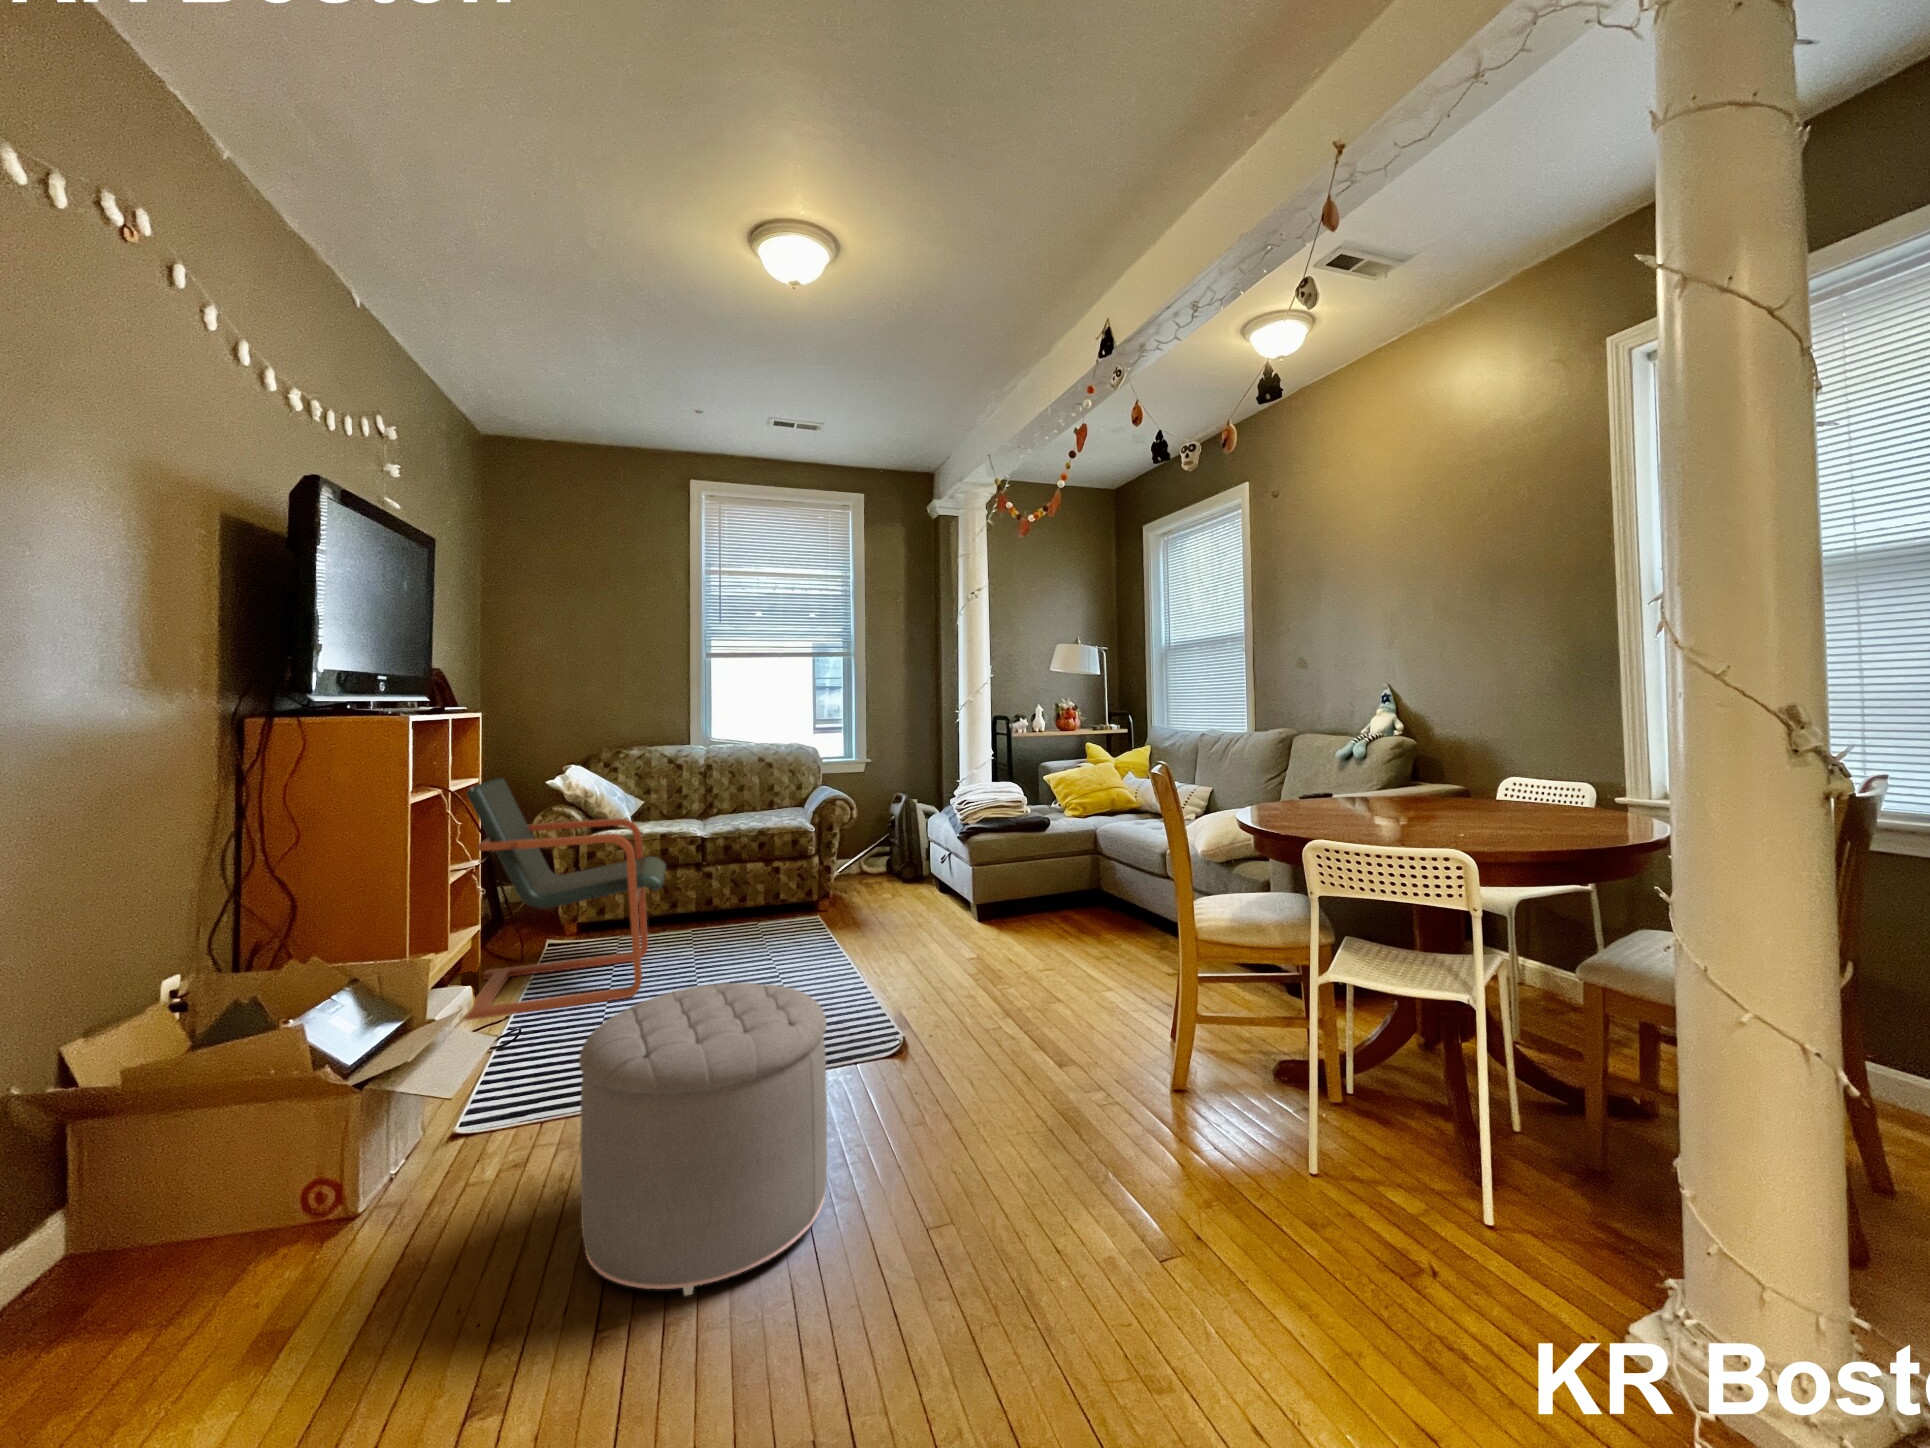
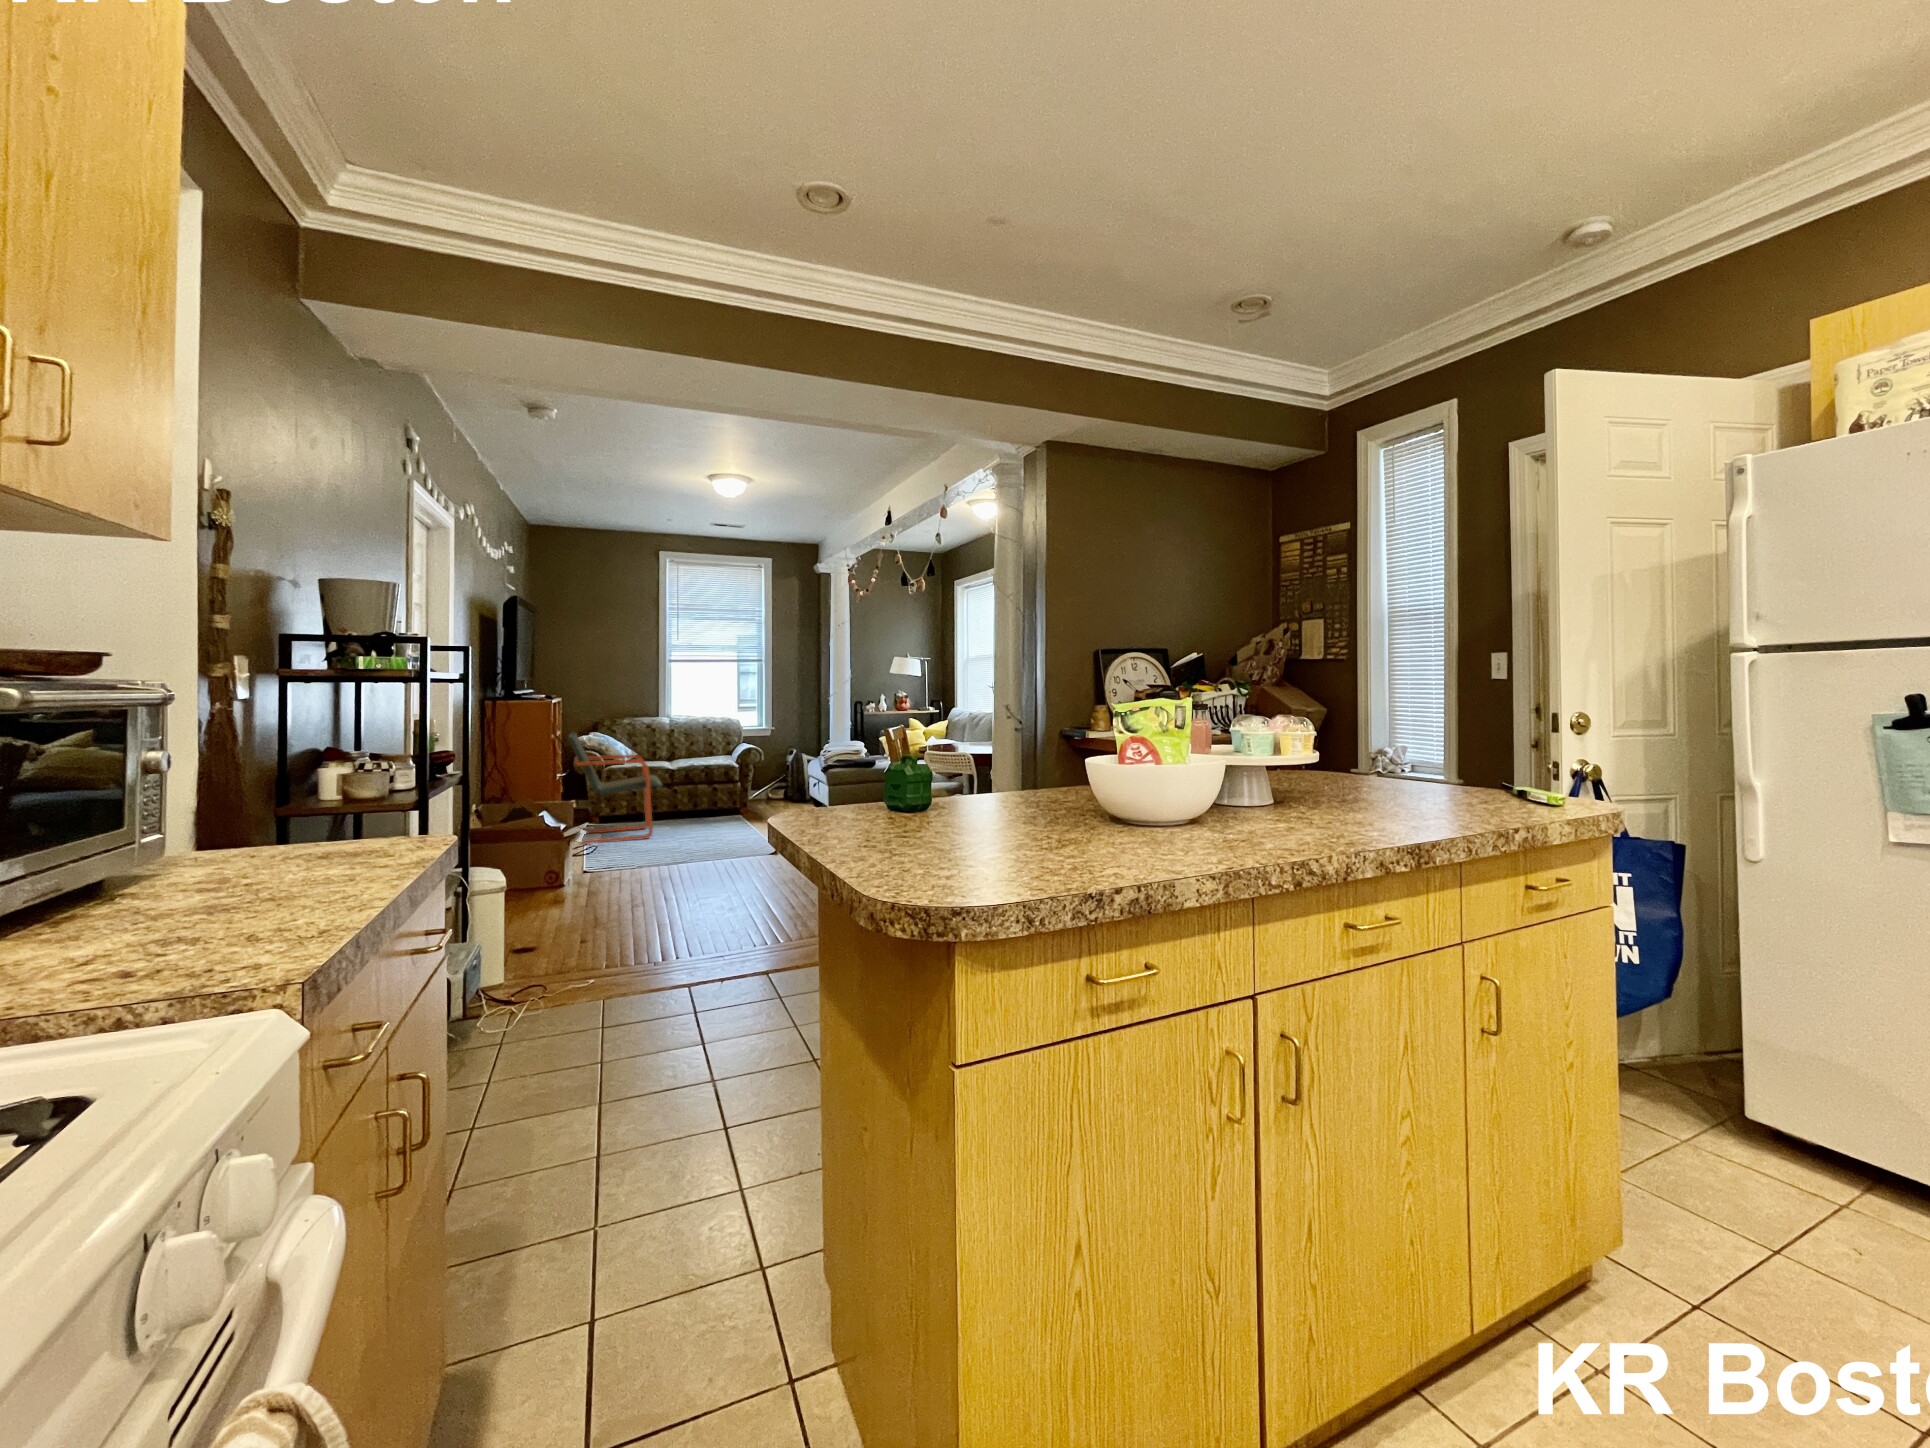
ottoman: present [579,983,827,1295] -> none [664,802,747,884]

